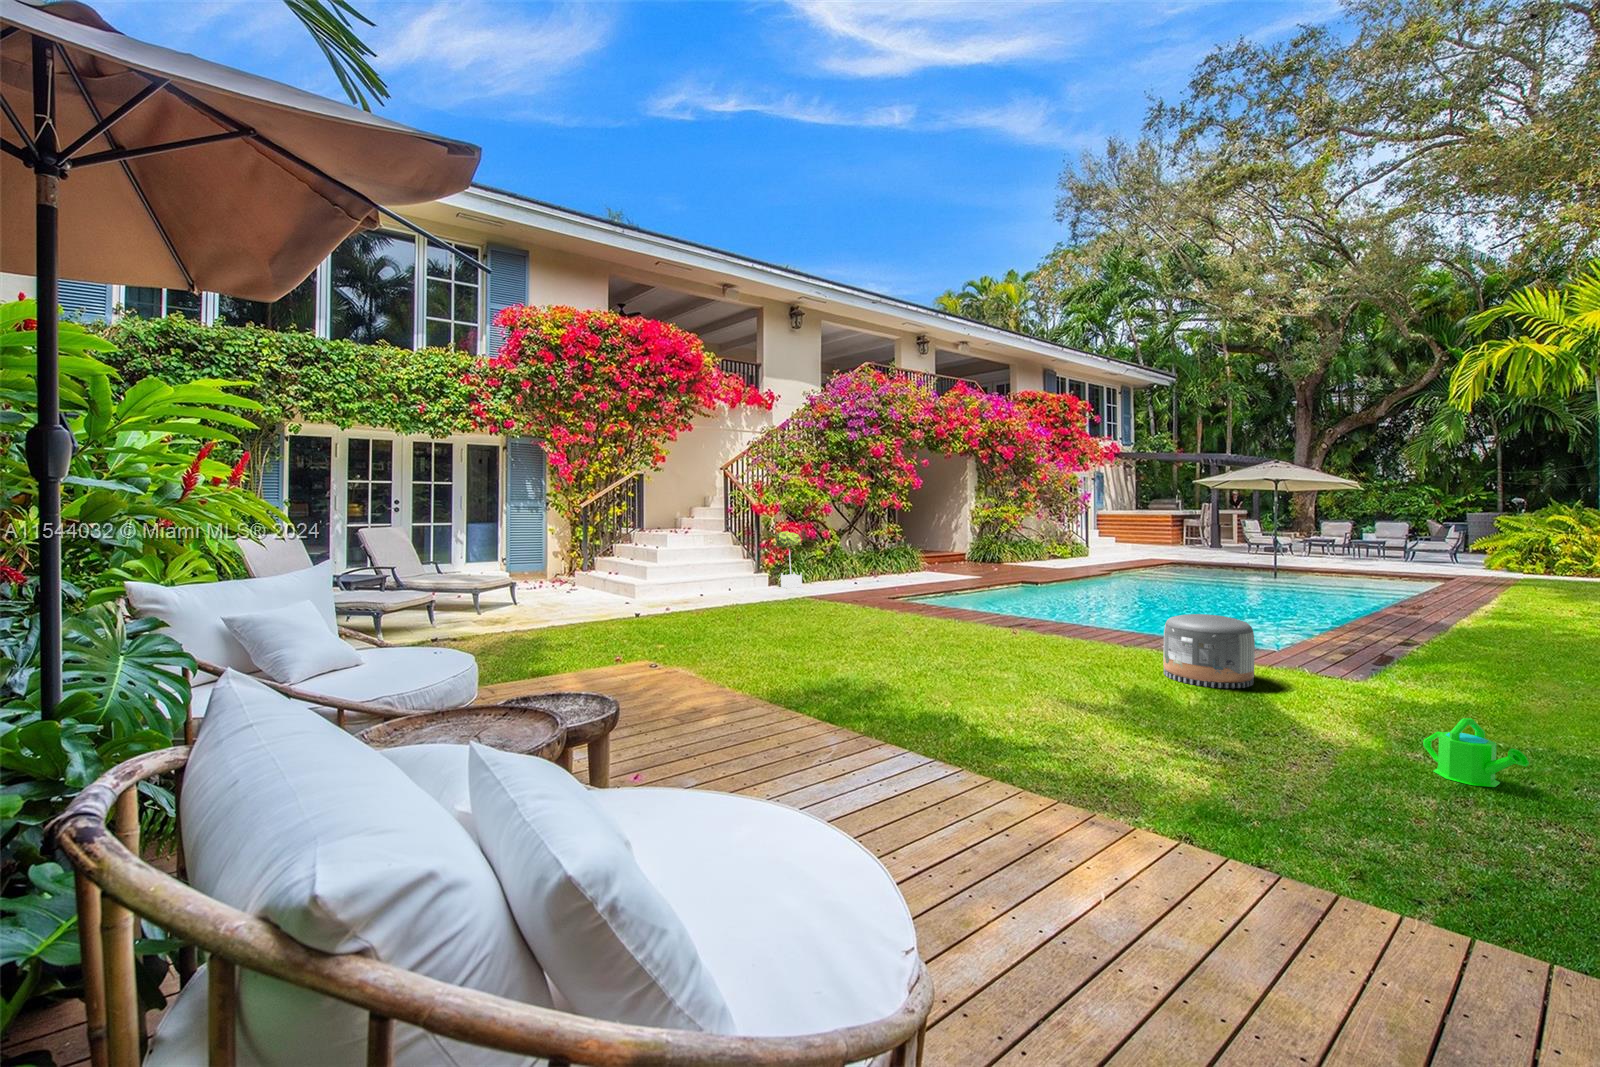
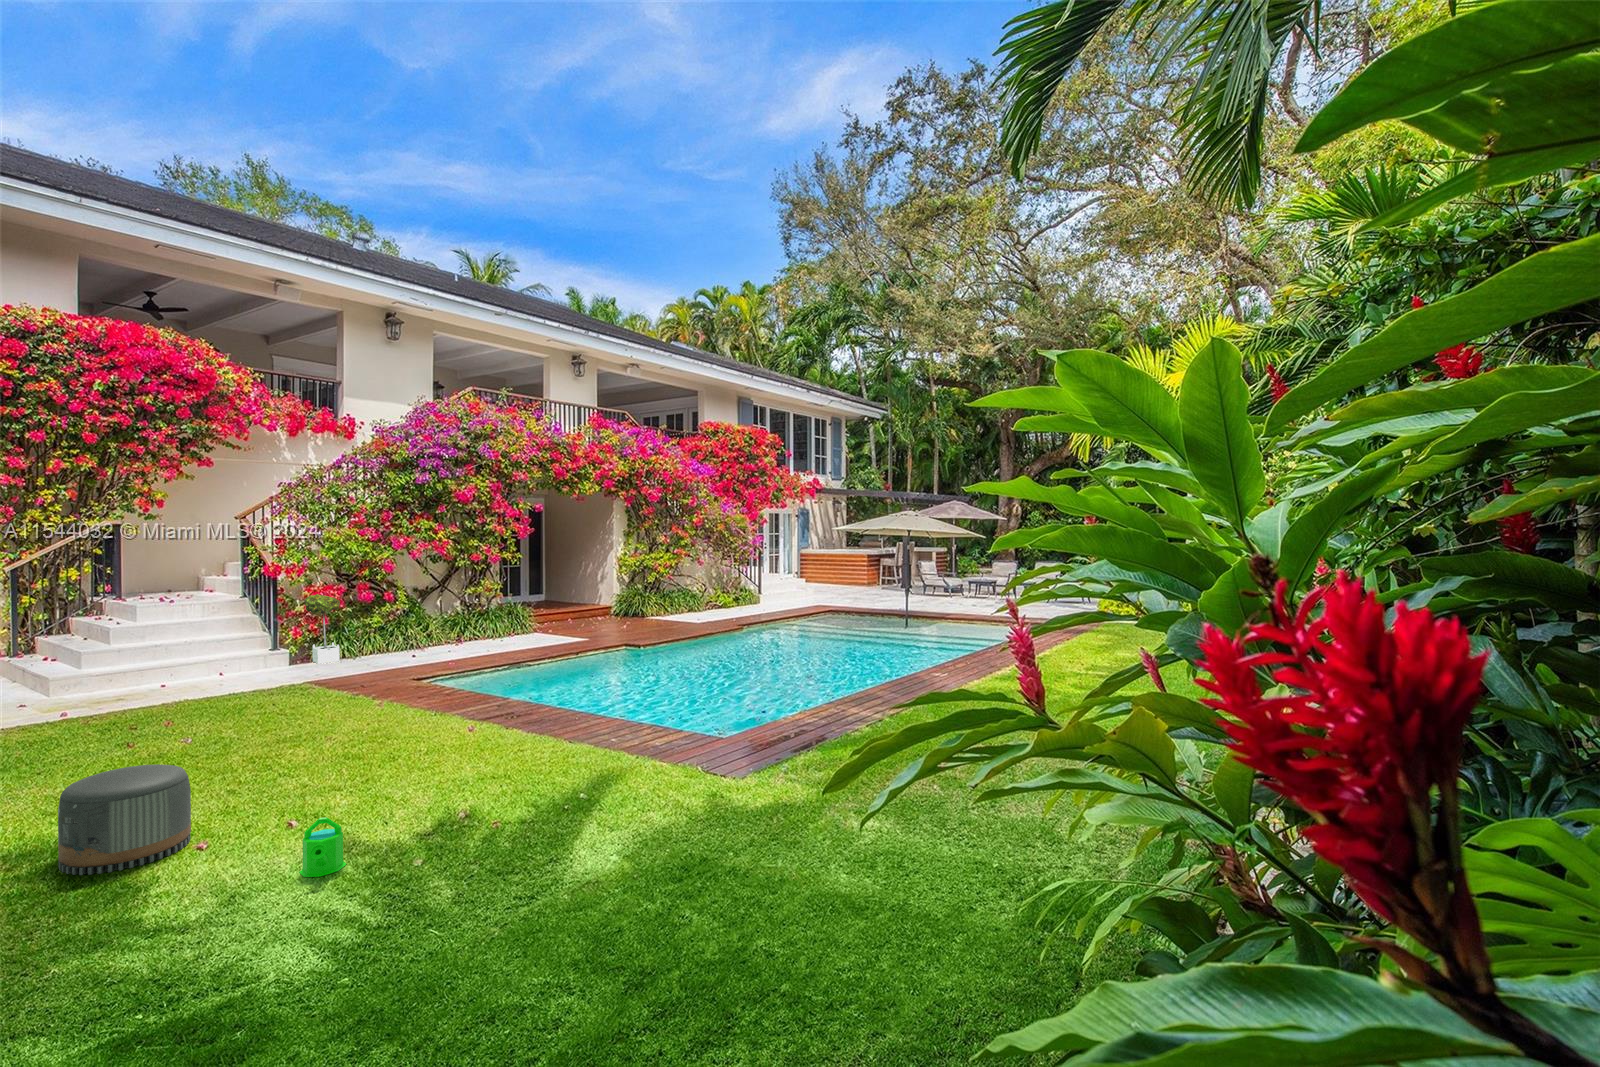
pouf: present [1163,614,1255,688] -> present [58,765,191,875]
watering can: present [1423,718,1529,787] -> present [299,817,346,877]

